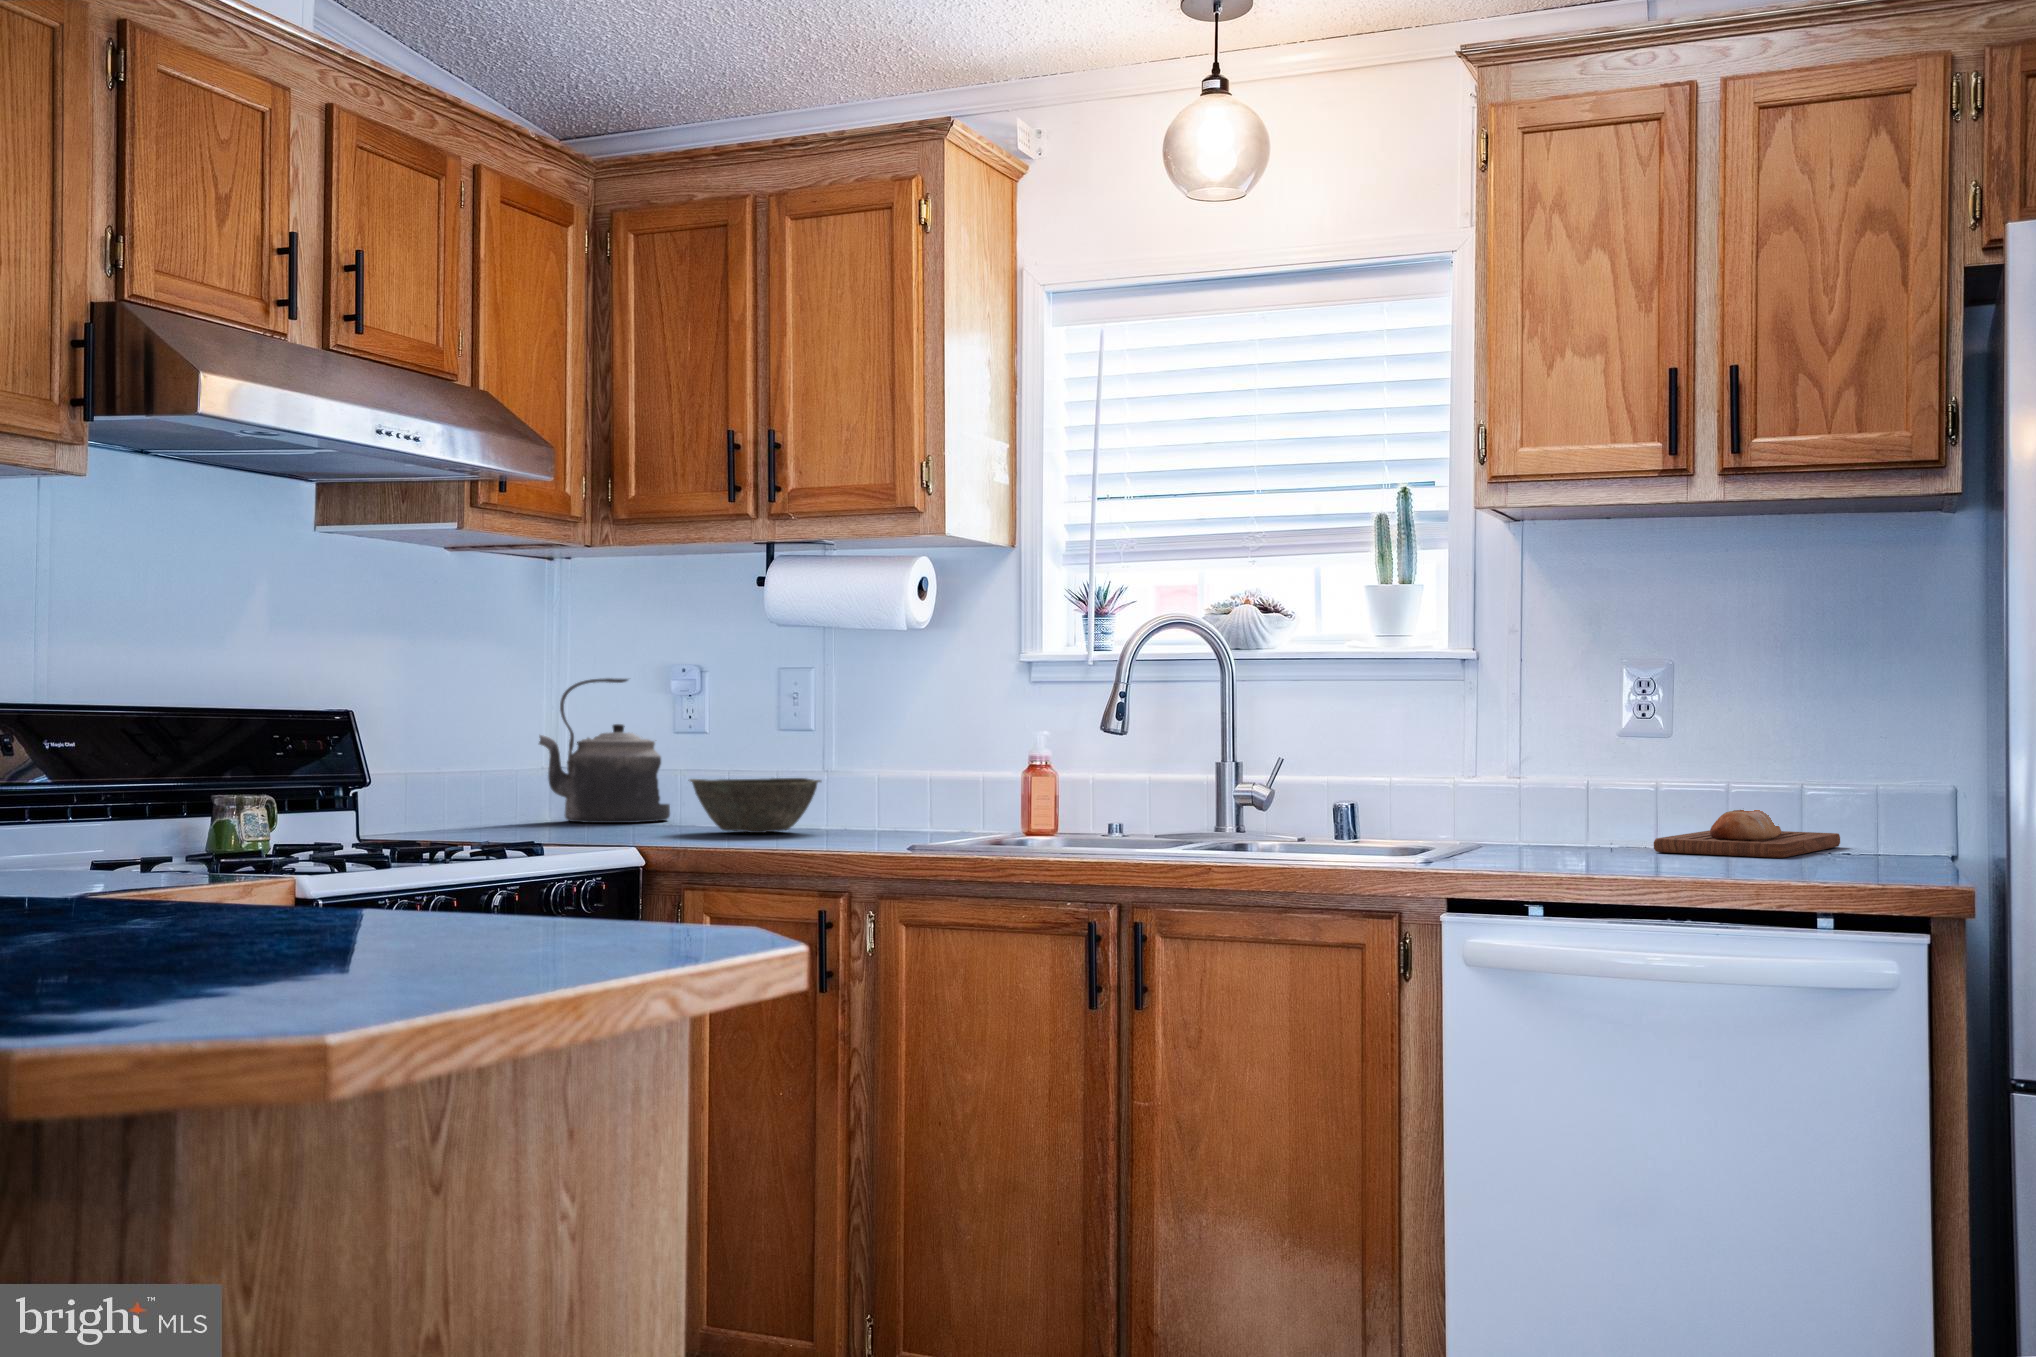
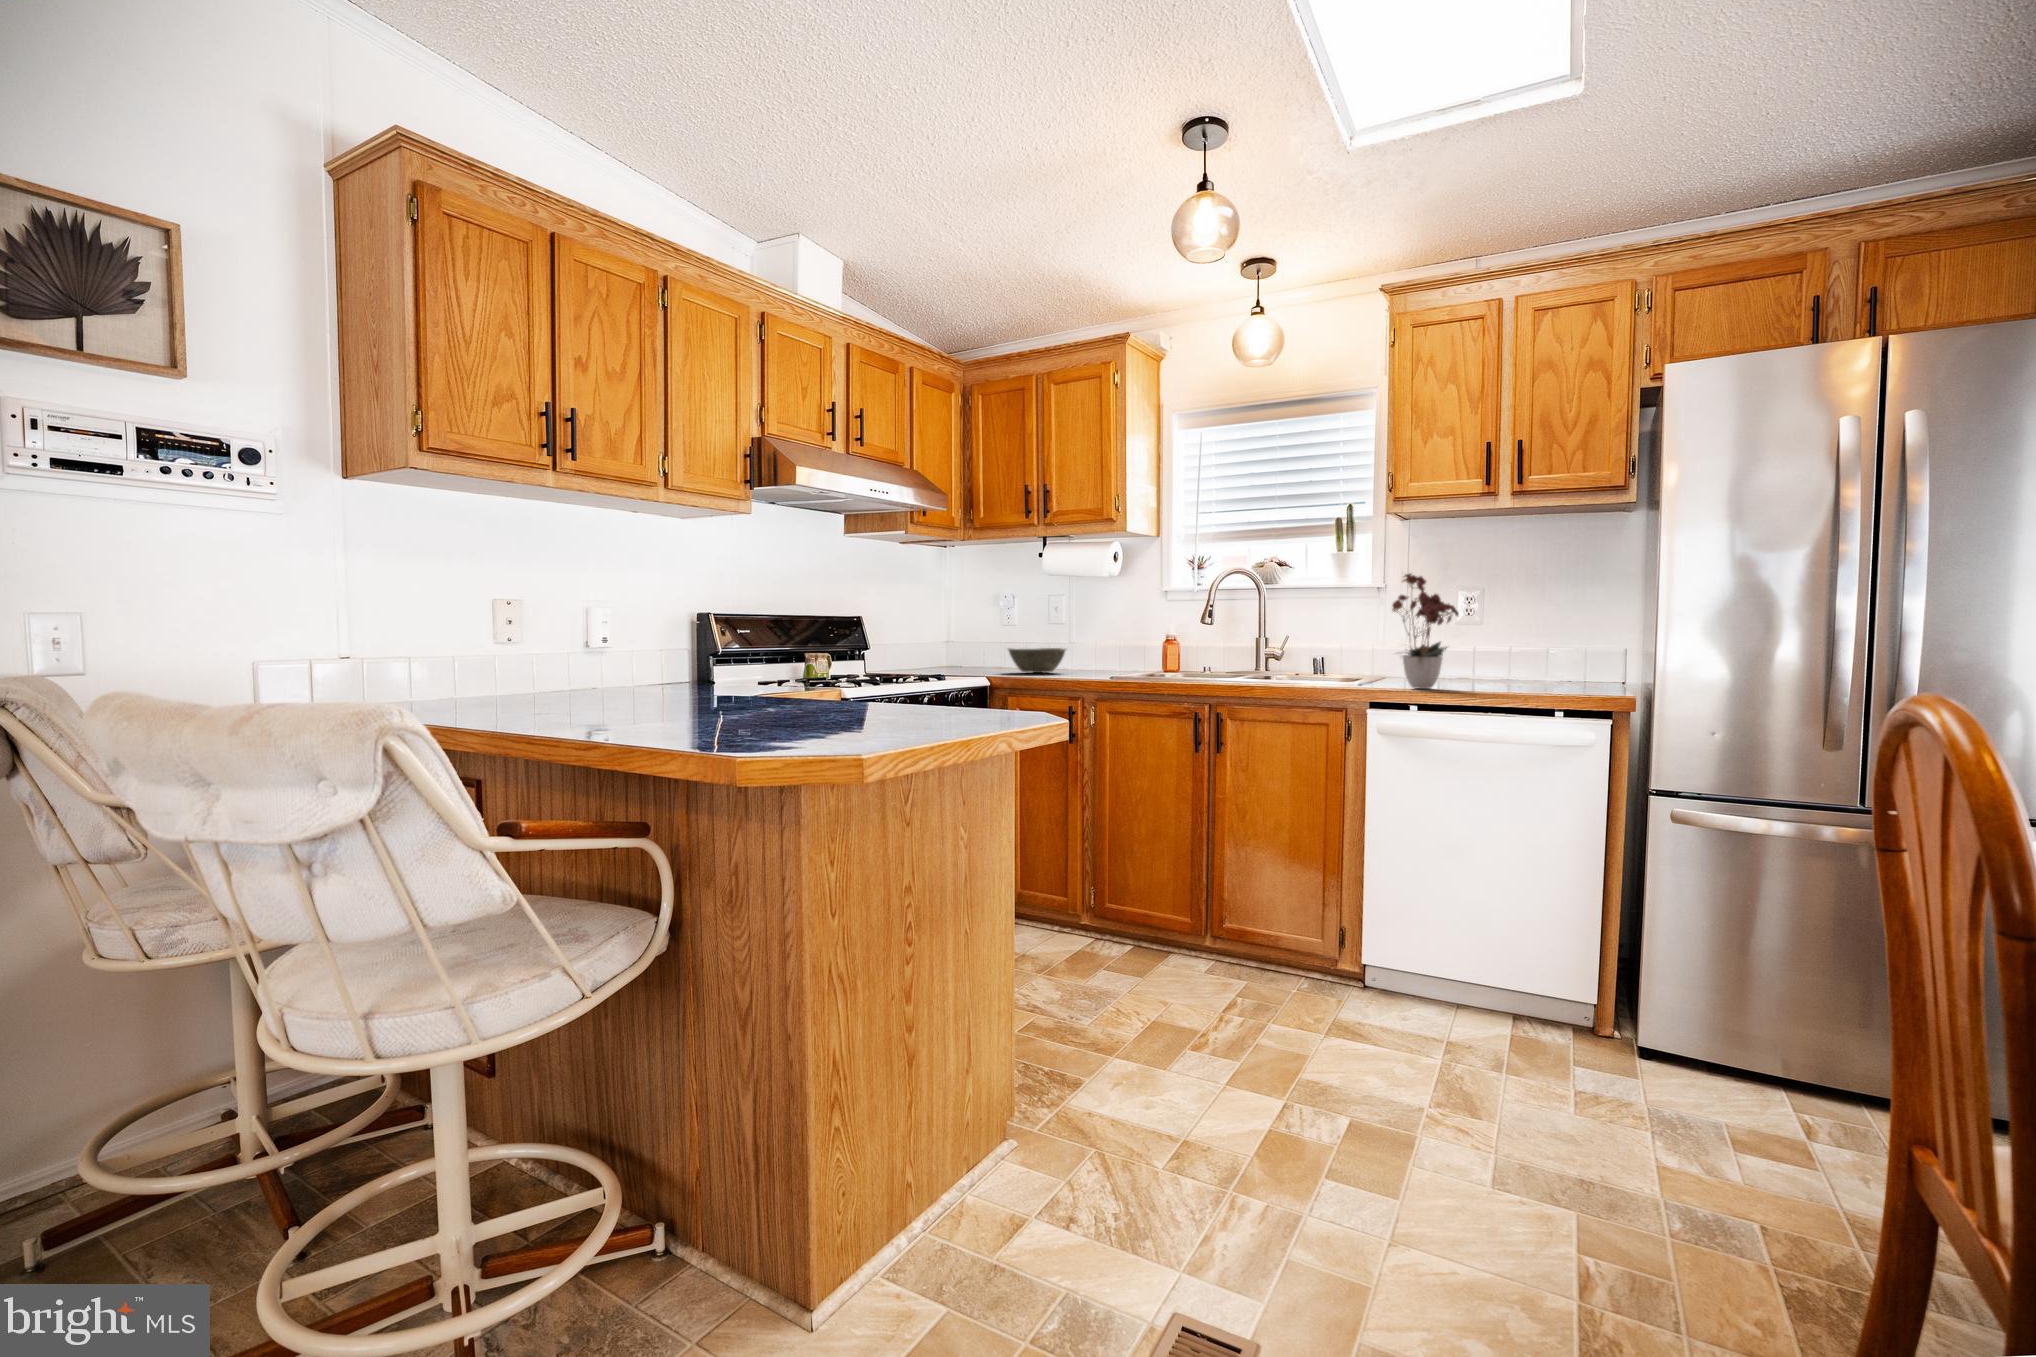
flower arrangement: none [1485,618,1643,873] -> present [1392,574,1459,689]
kettle: present [539,678,670,823] -> none [937,603,998,669]
bread loaf: present [1654,810,1840,858] -> none [1473,661,1573,684]

